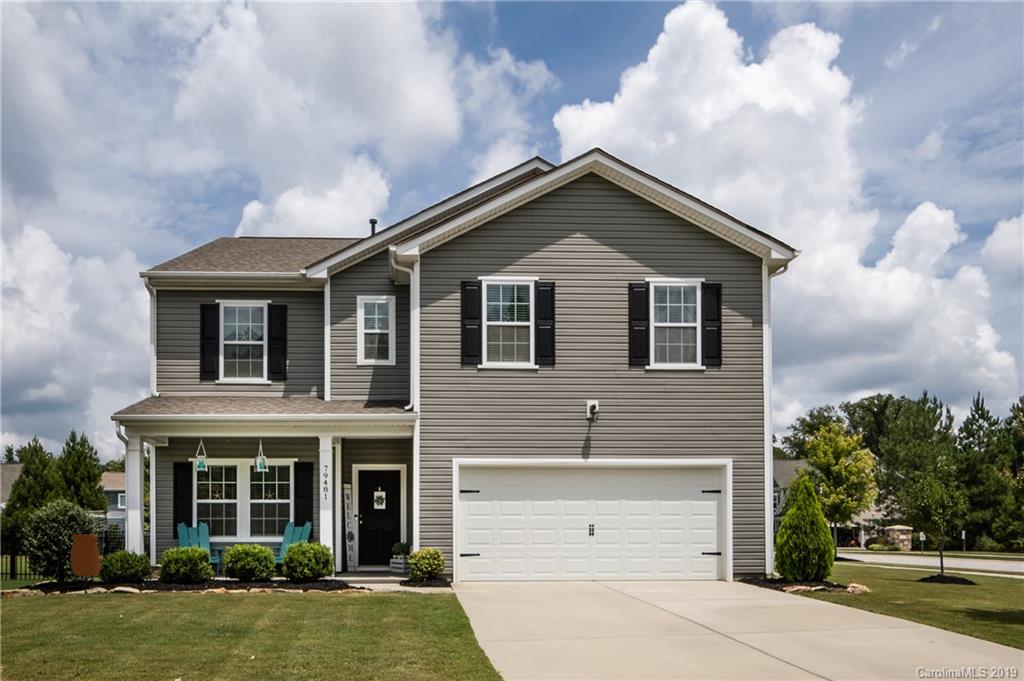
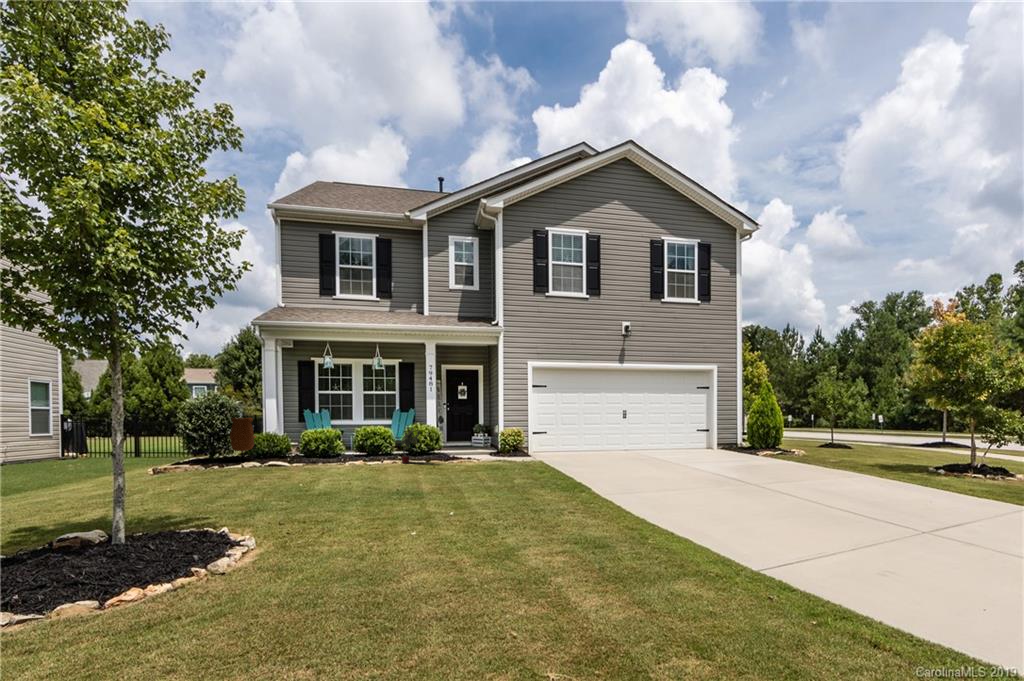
potted tree: none [269,541,303,590] -> present [394,426,420,464]

